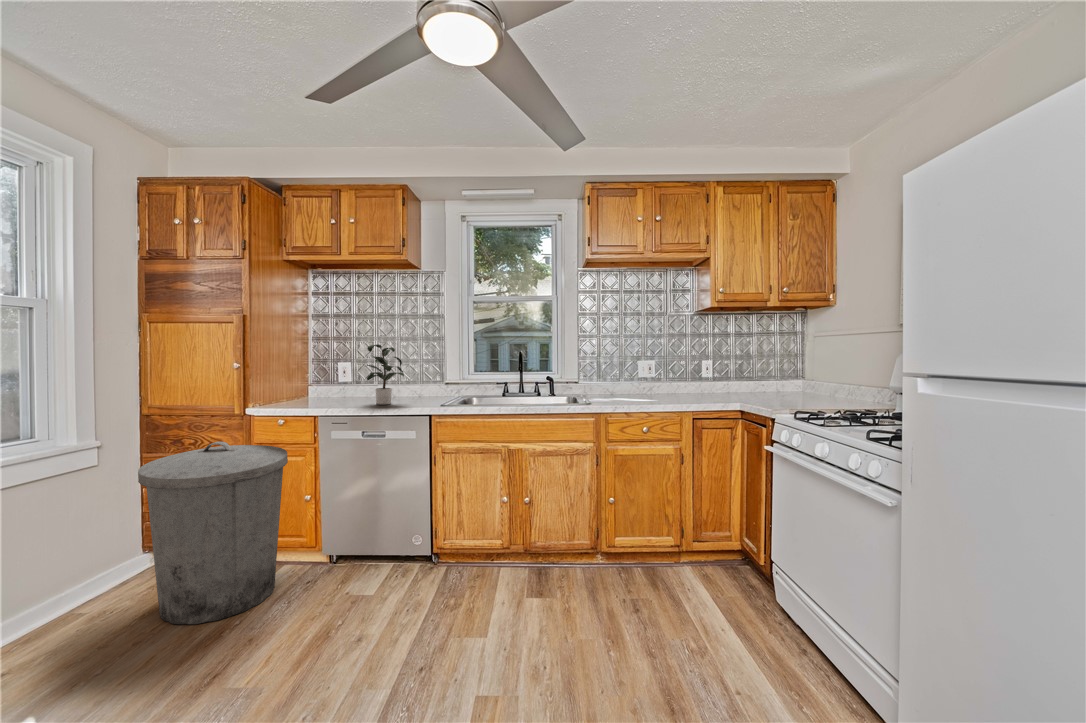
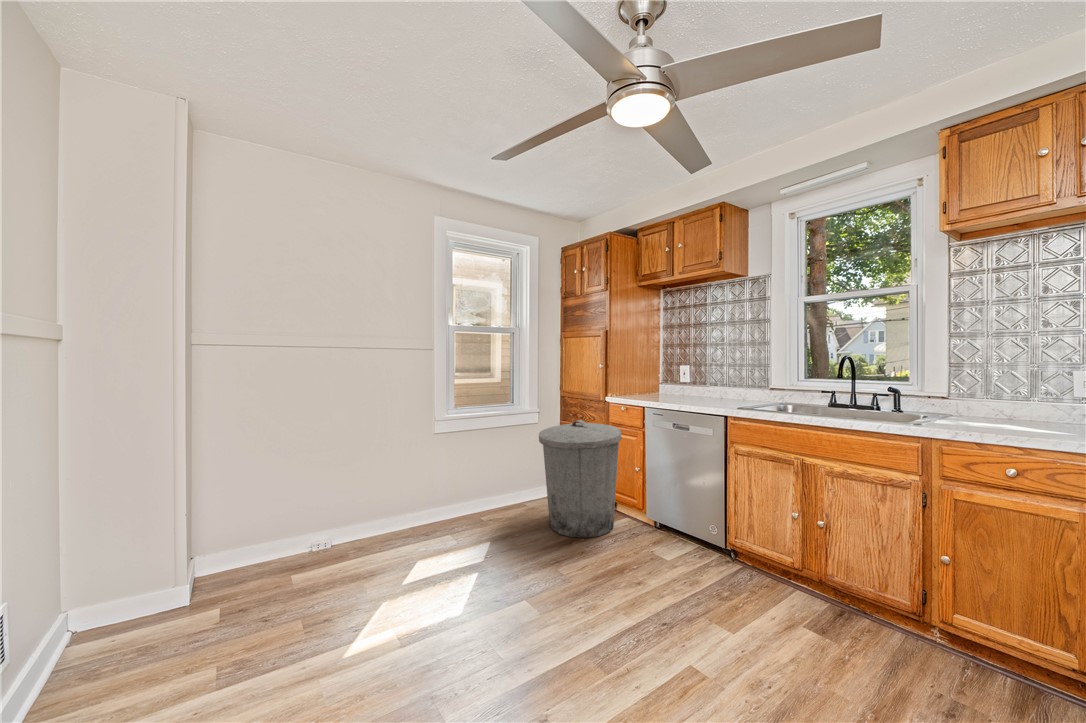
potted plant: present [367,344,404,405] -> none [676,351,724,404]

